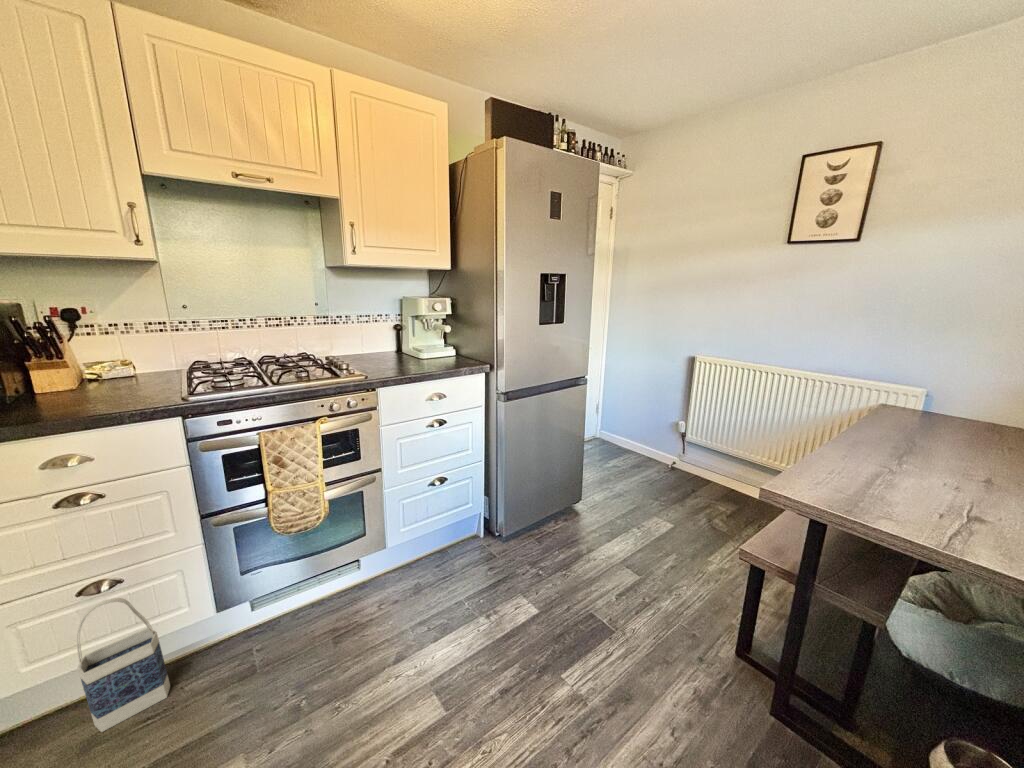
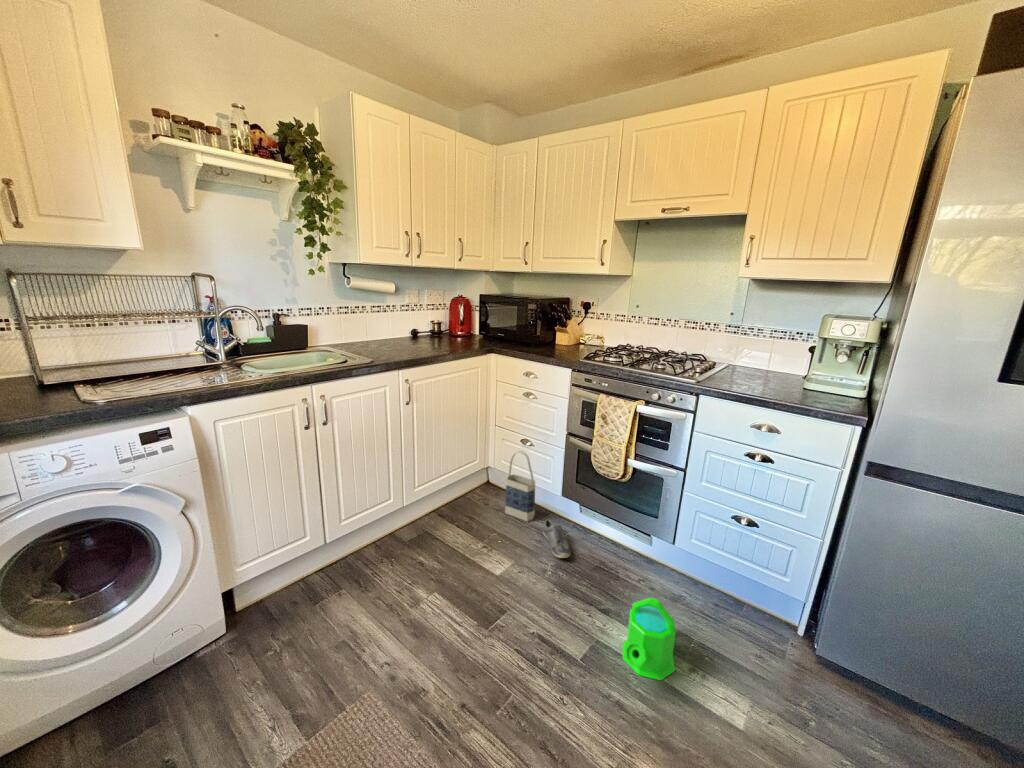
watering can: none [439,586,501,667] -> present [622,597,676,680]
shoe: none [213,642,300,682] -> present [543,519,570,558]

